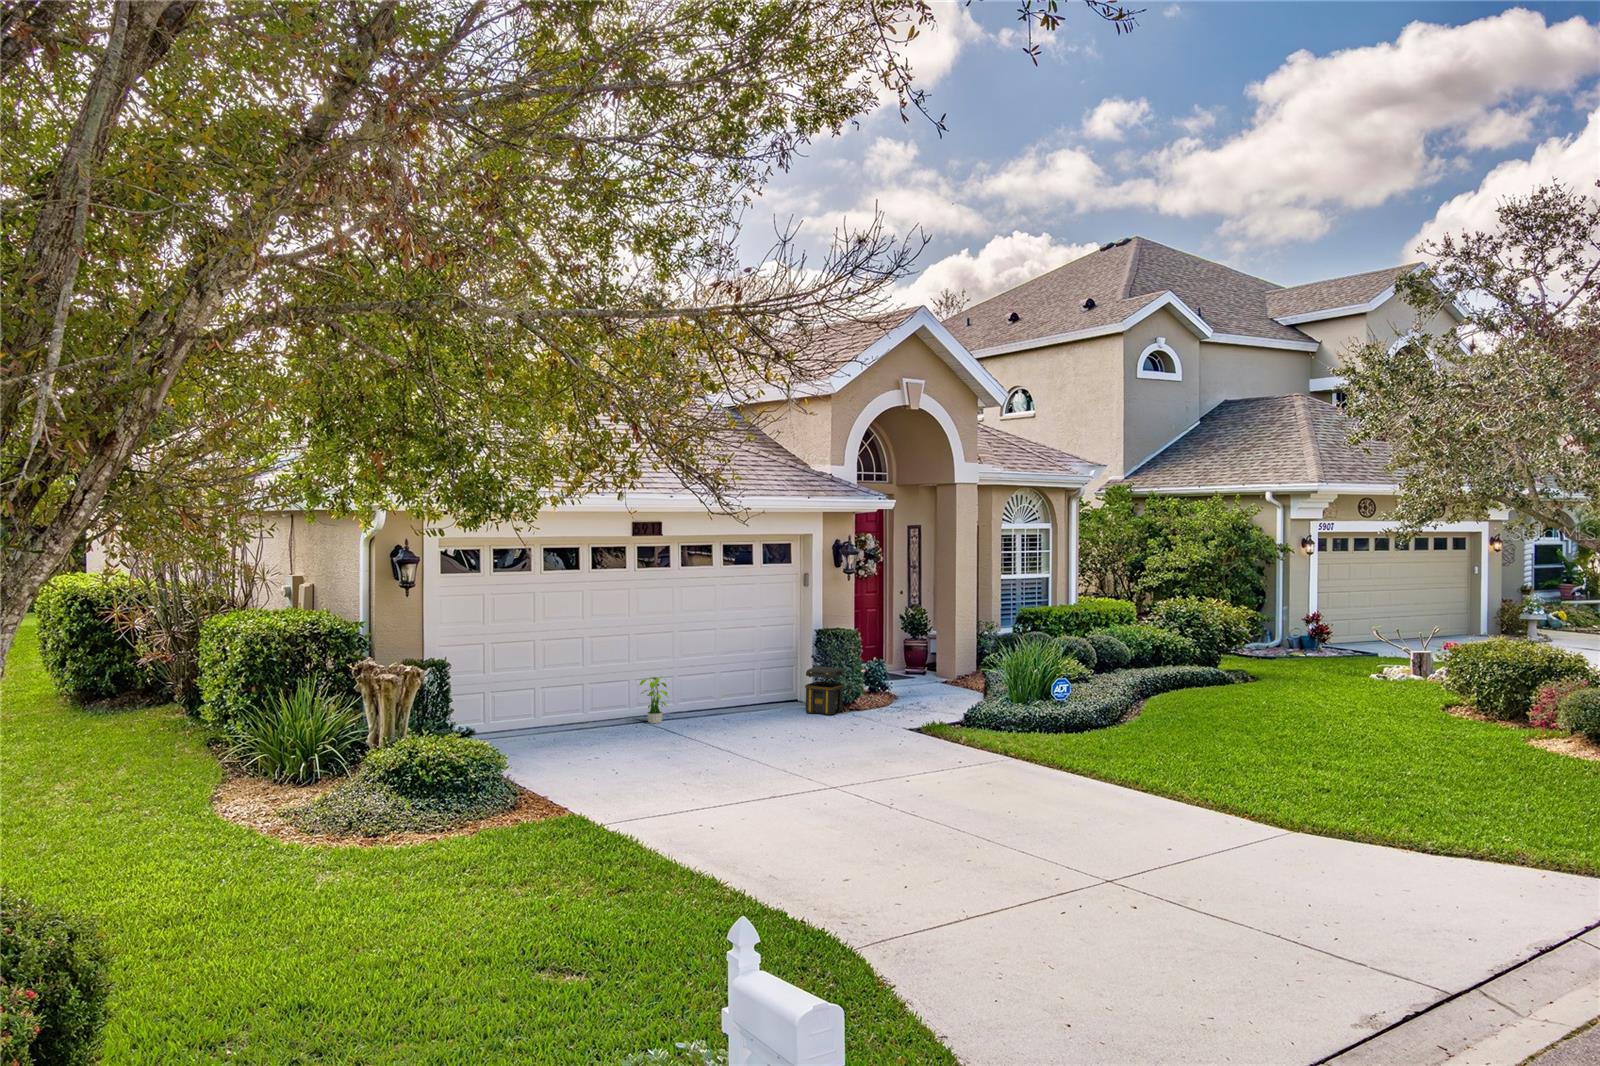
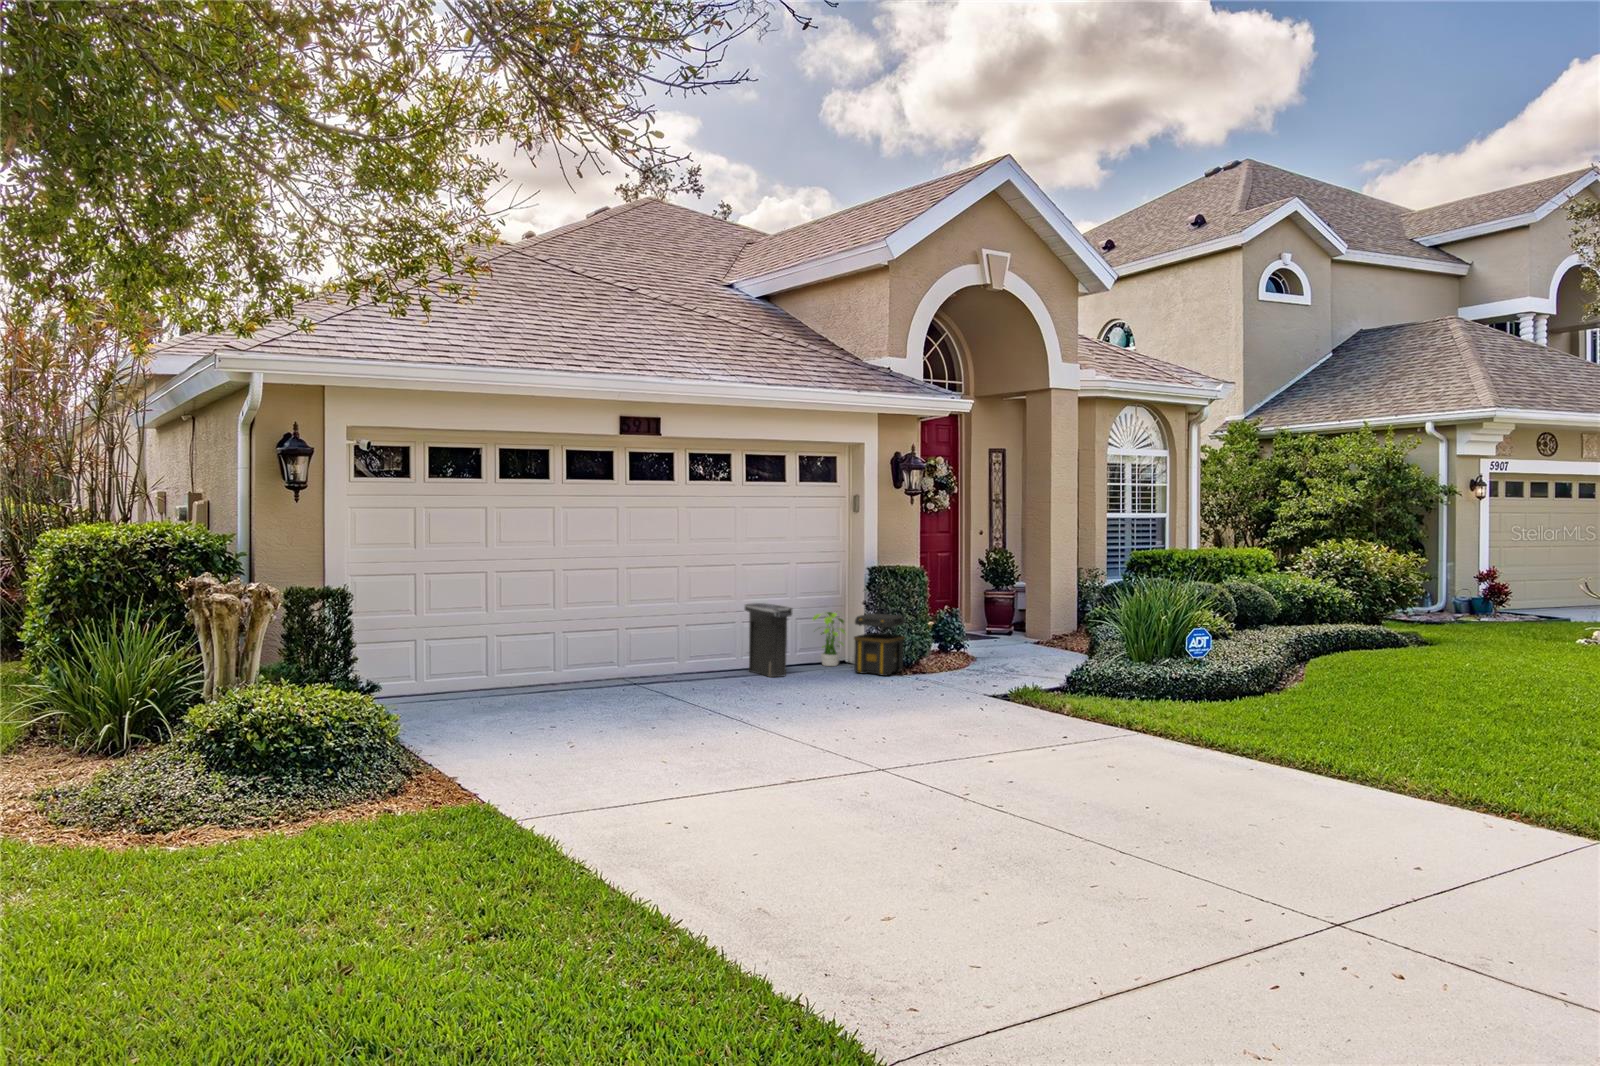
trash can: none [721,660,759,718] -> present [745,603,792,677]
potted plant: present [639,676,668,723] -> present [813,612,845,666]

